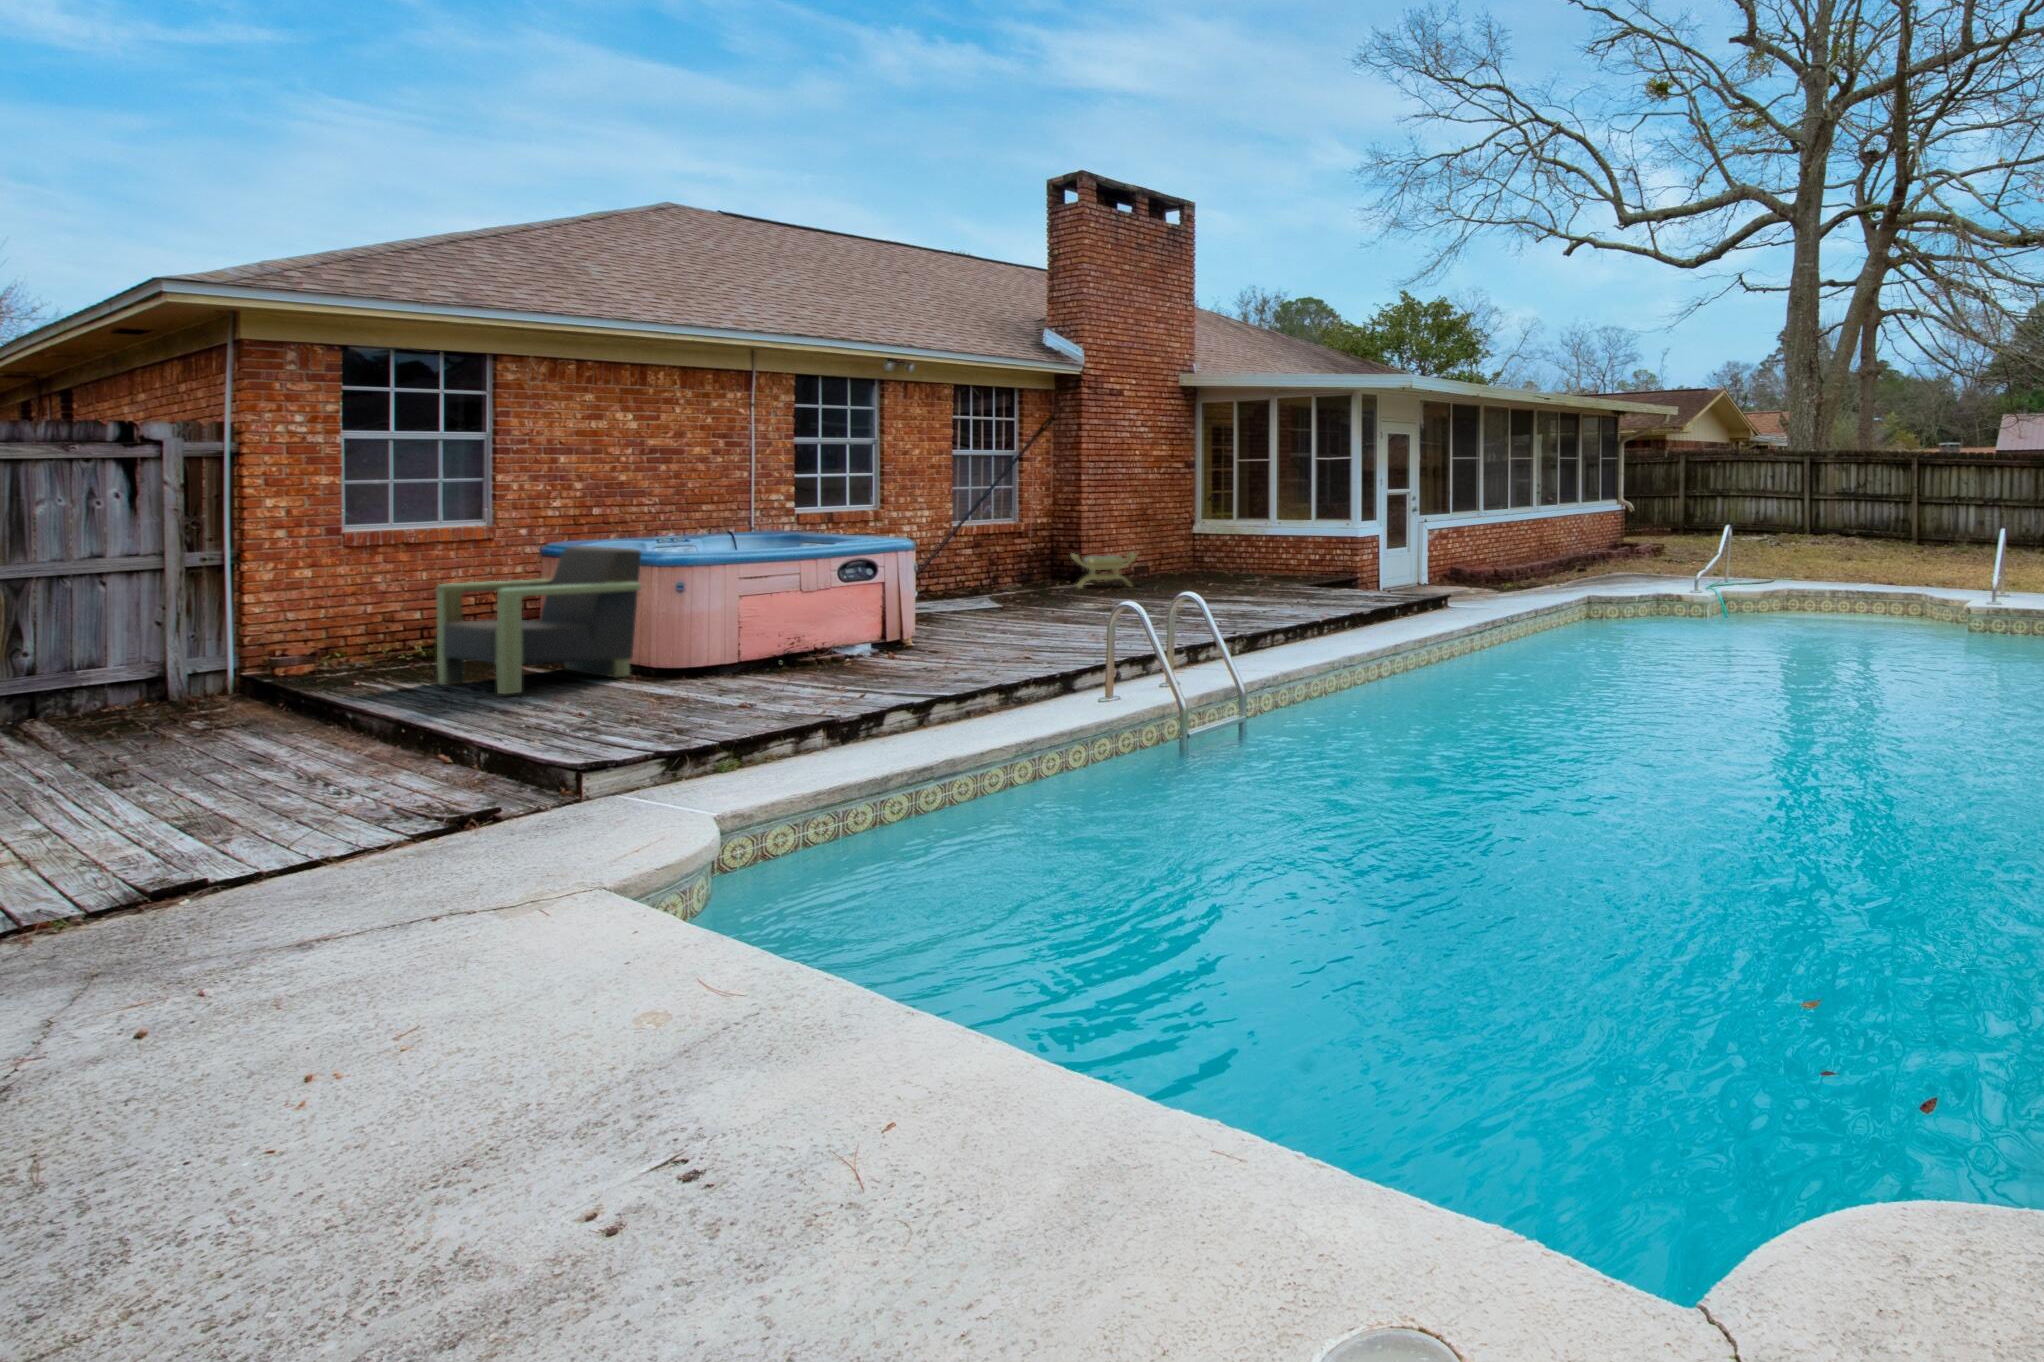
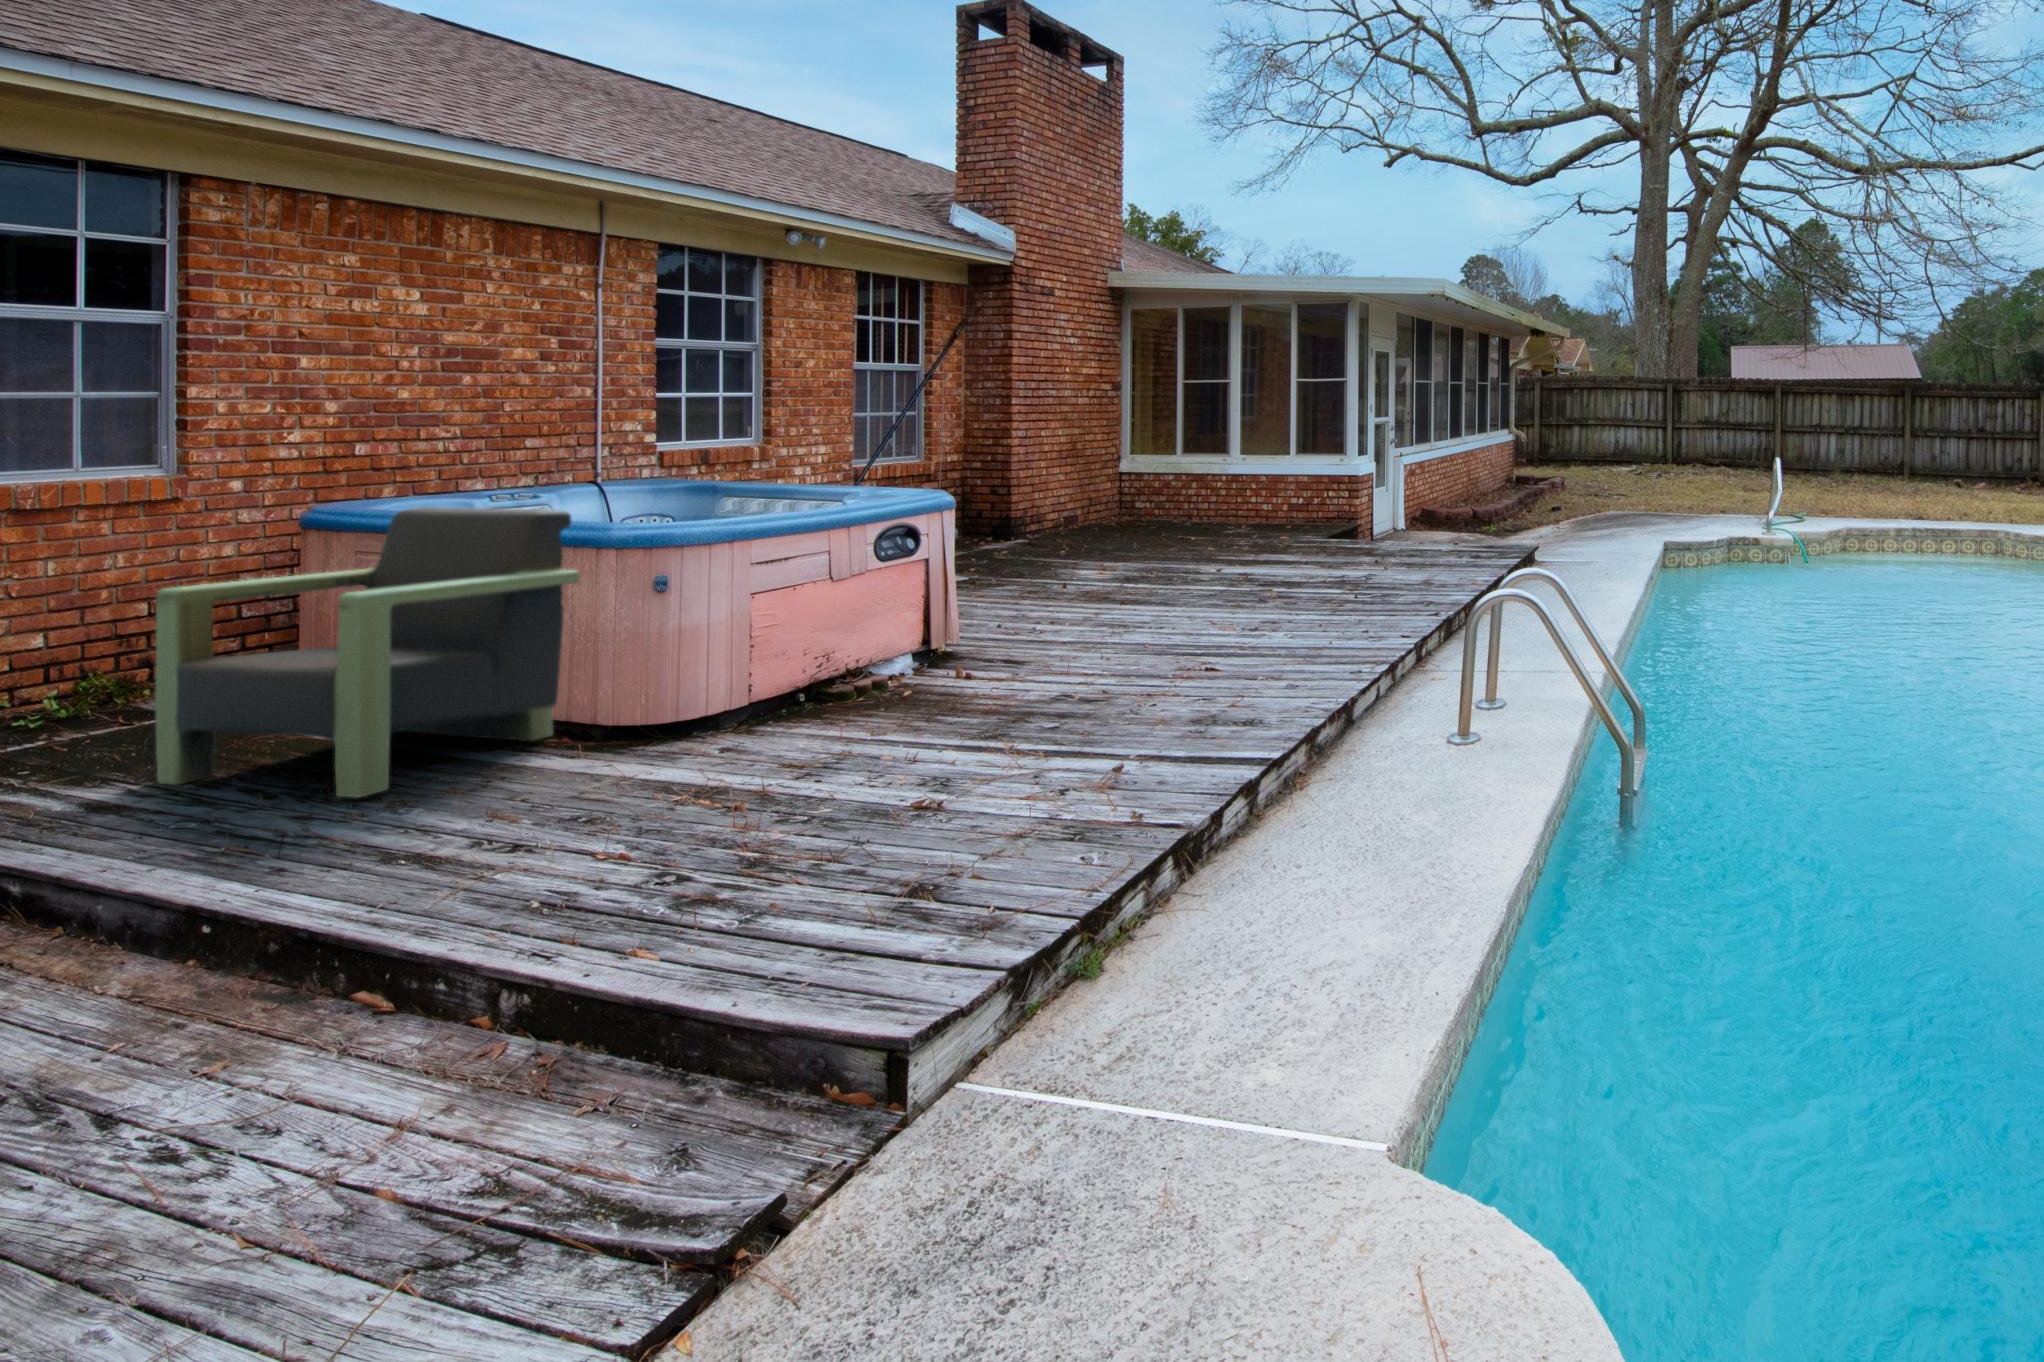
stool: present [1071,552,1137,588] -> none [992,499,1085,551]

